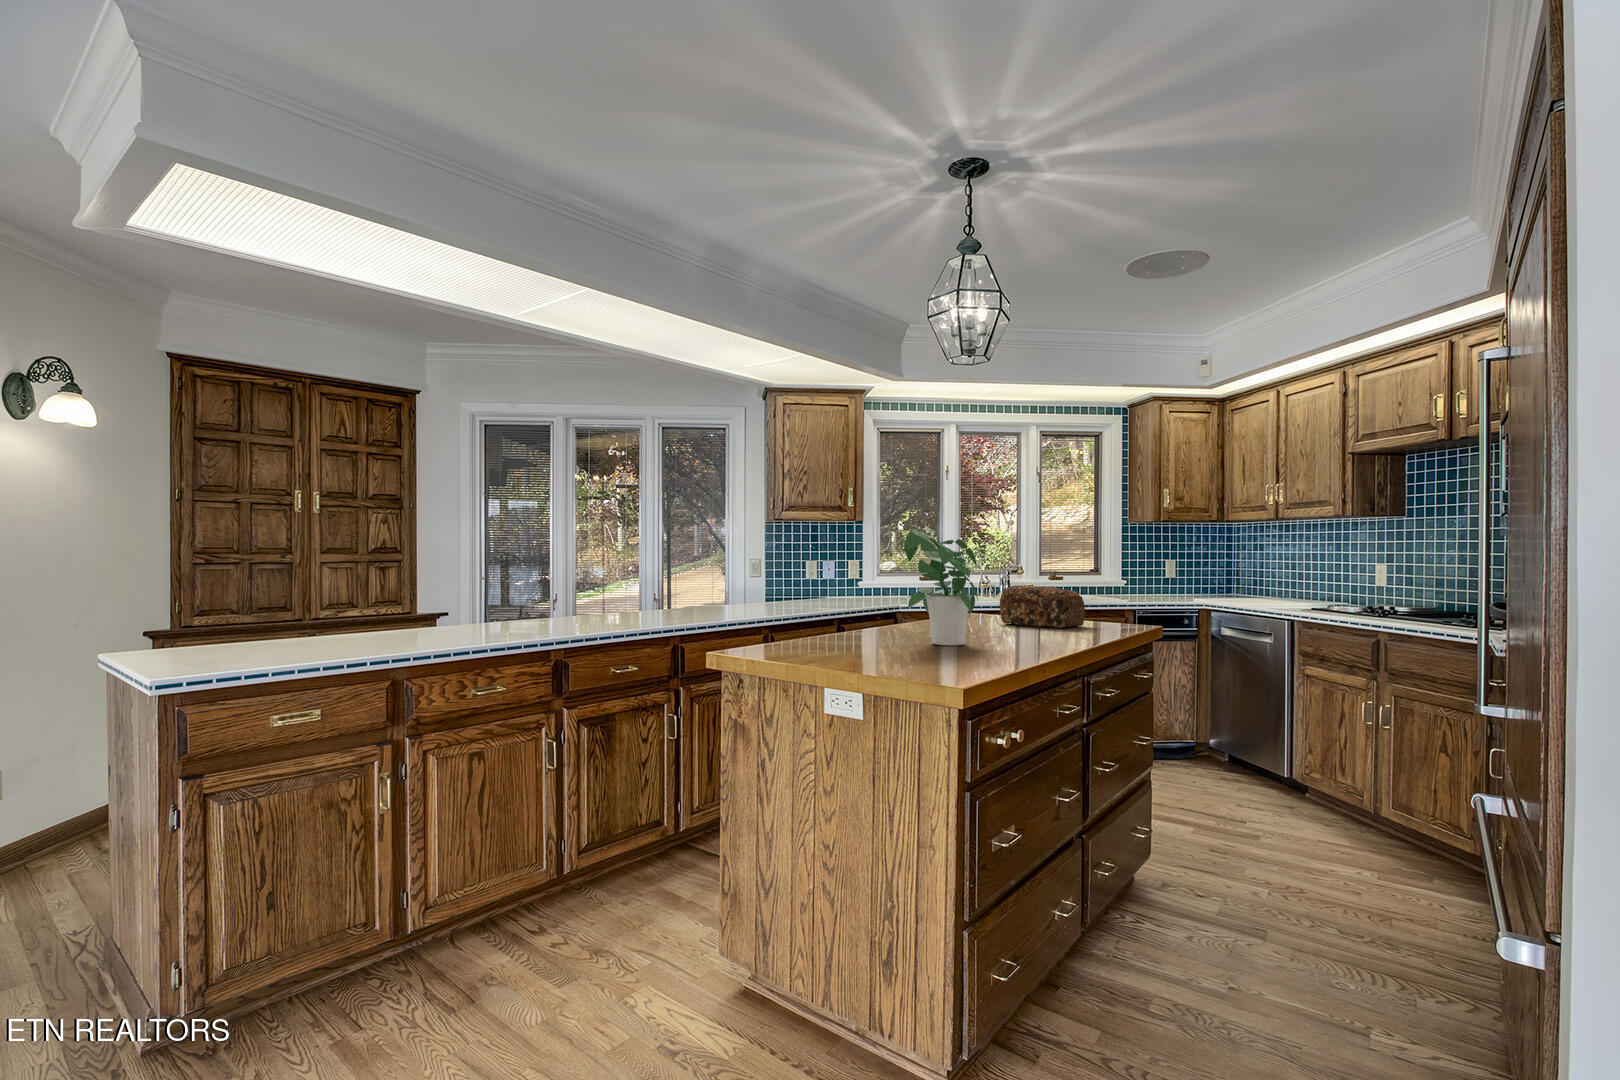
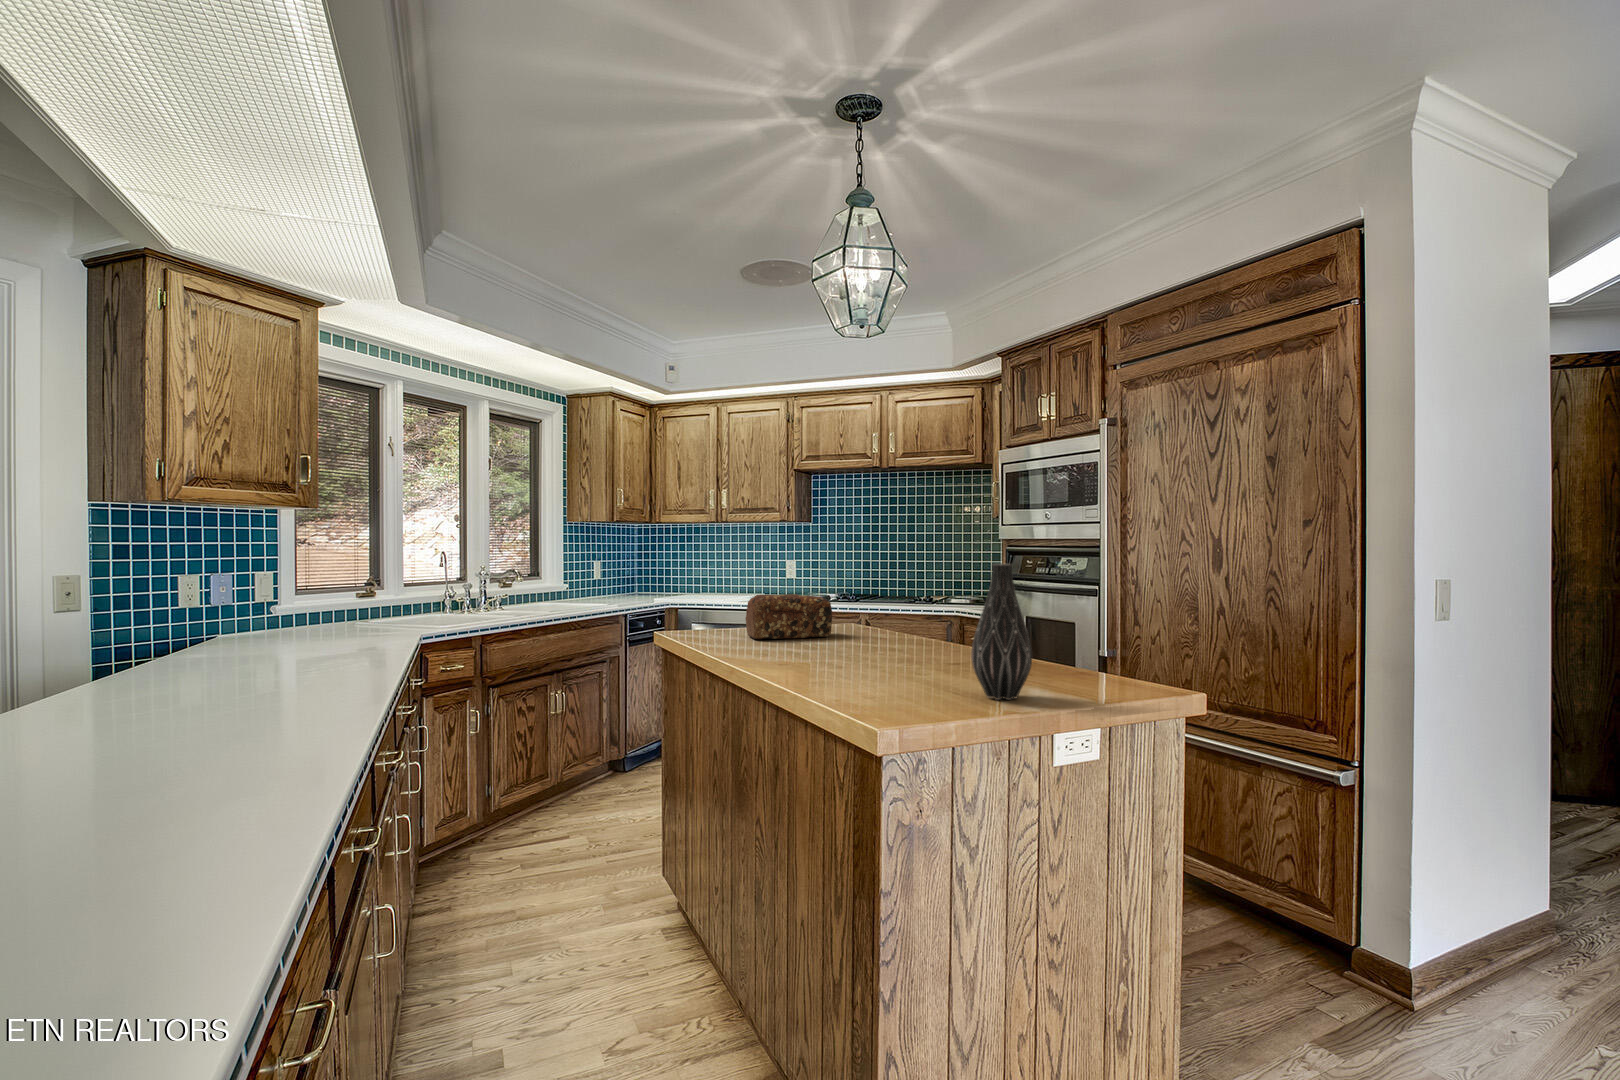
potted plant: present [904,529,978,646] -> none [848,533,949,668]
vase: none [830,553,877,661] -> present [971,564,1032,700]

